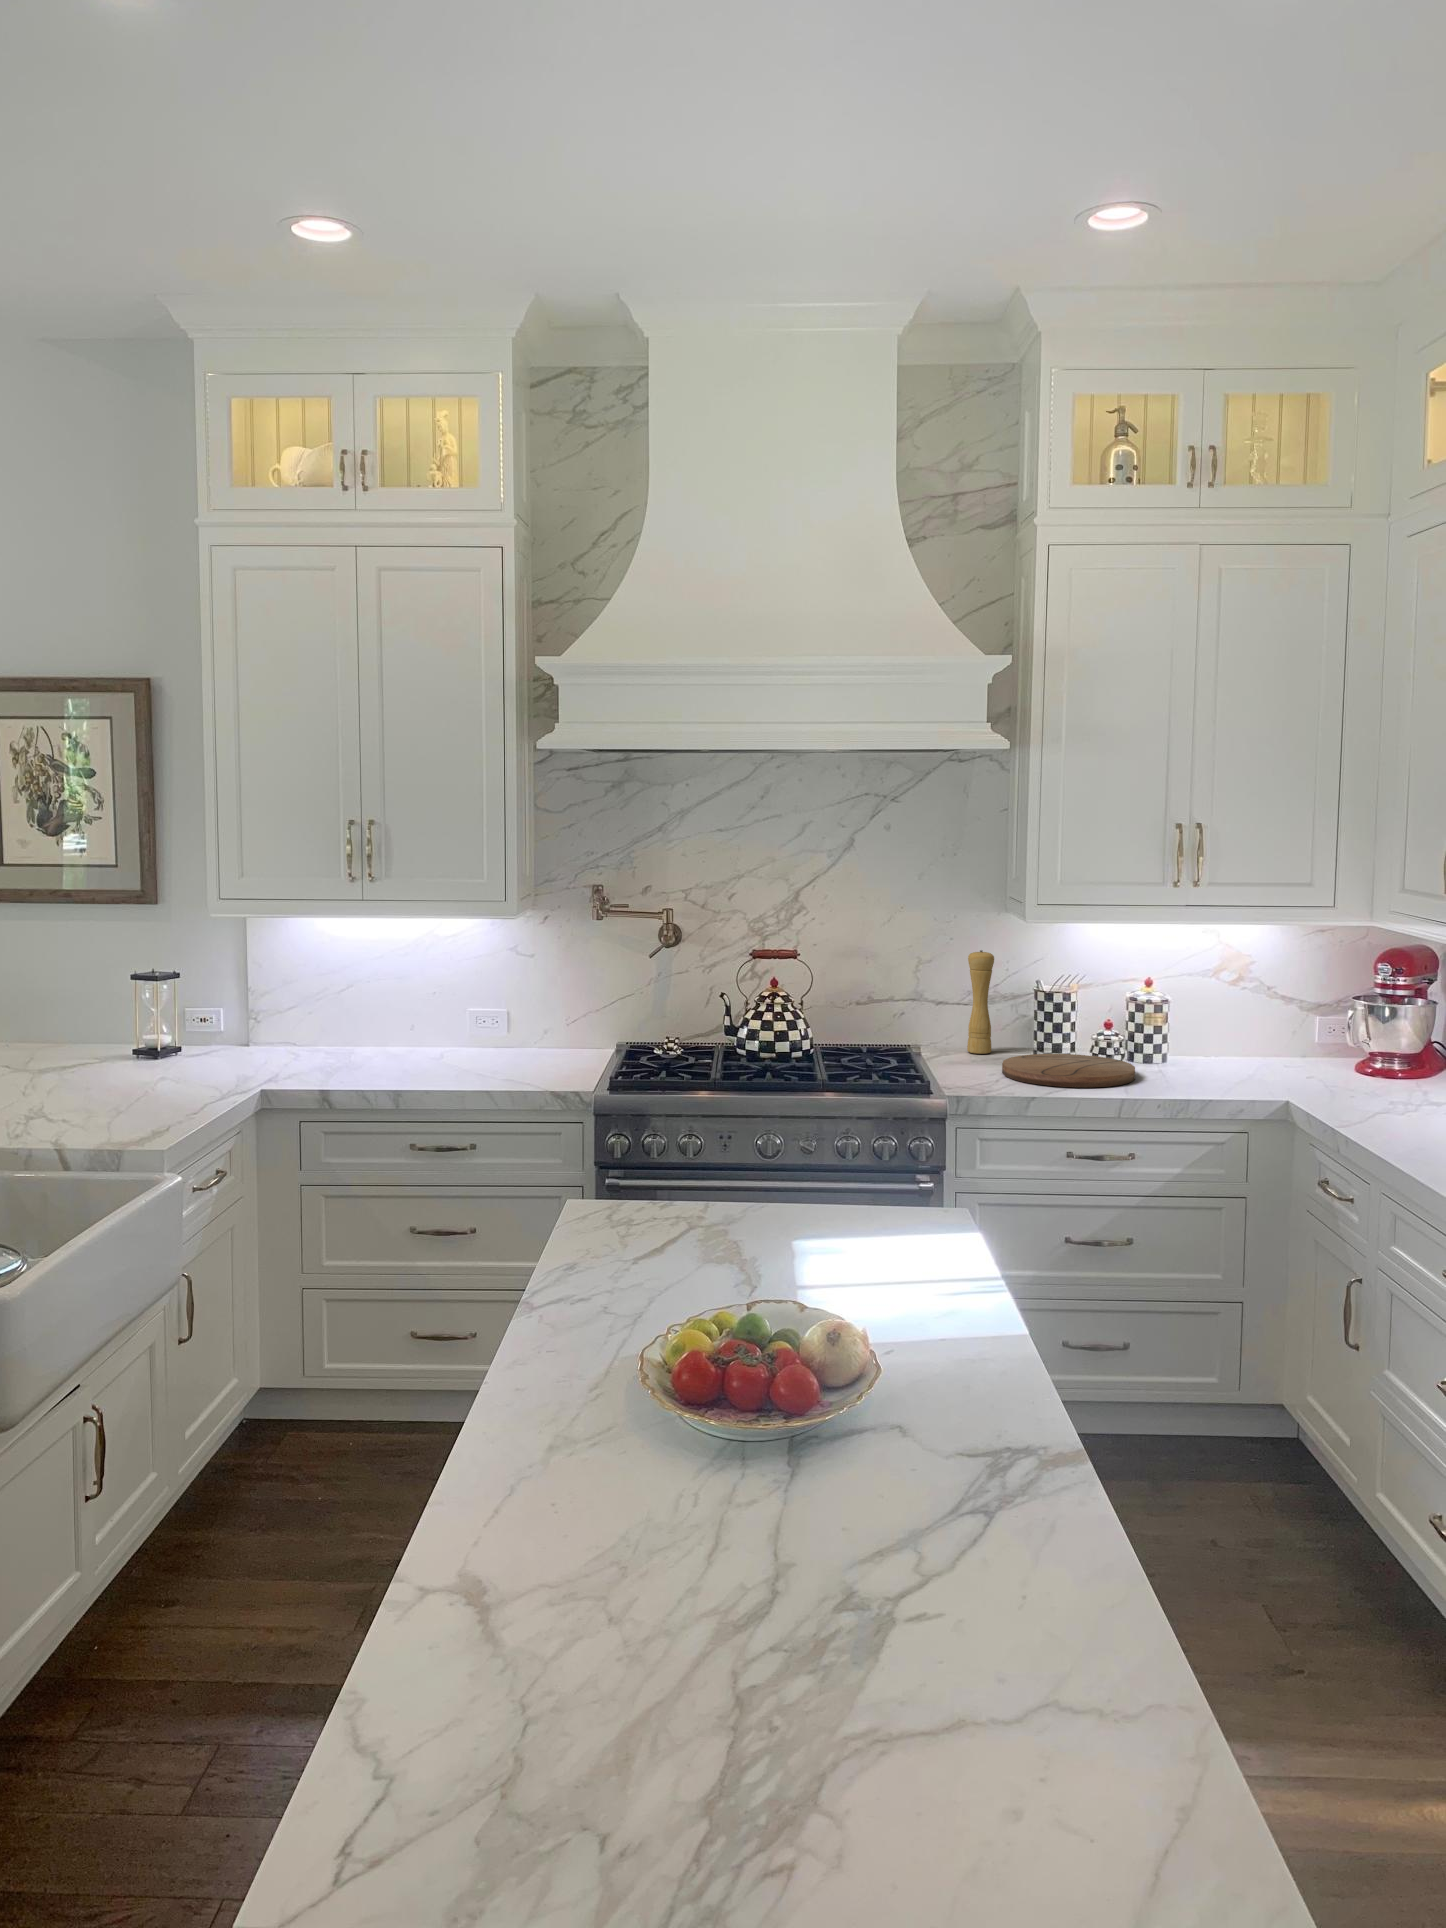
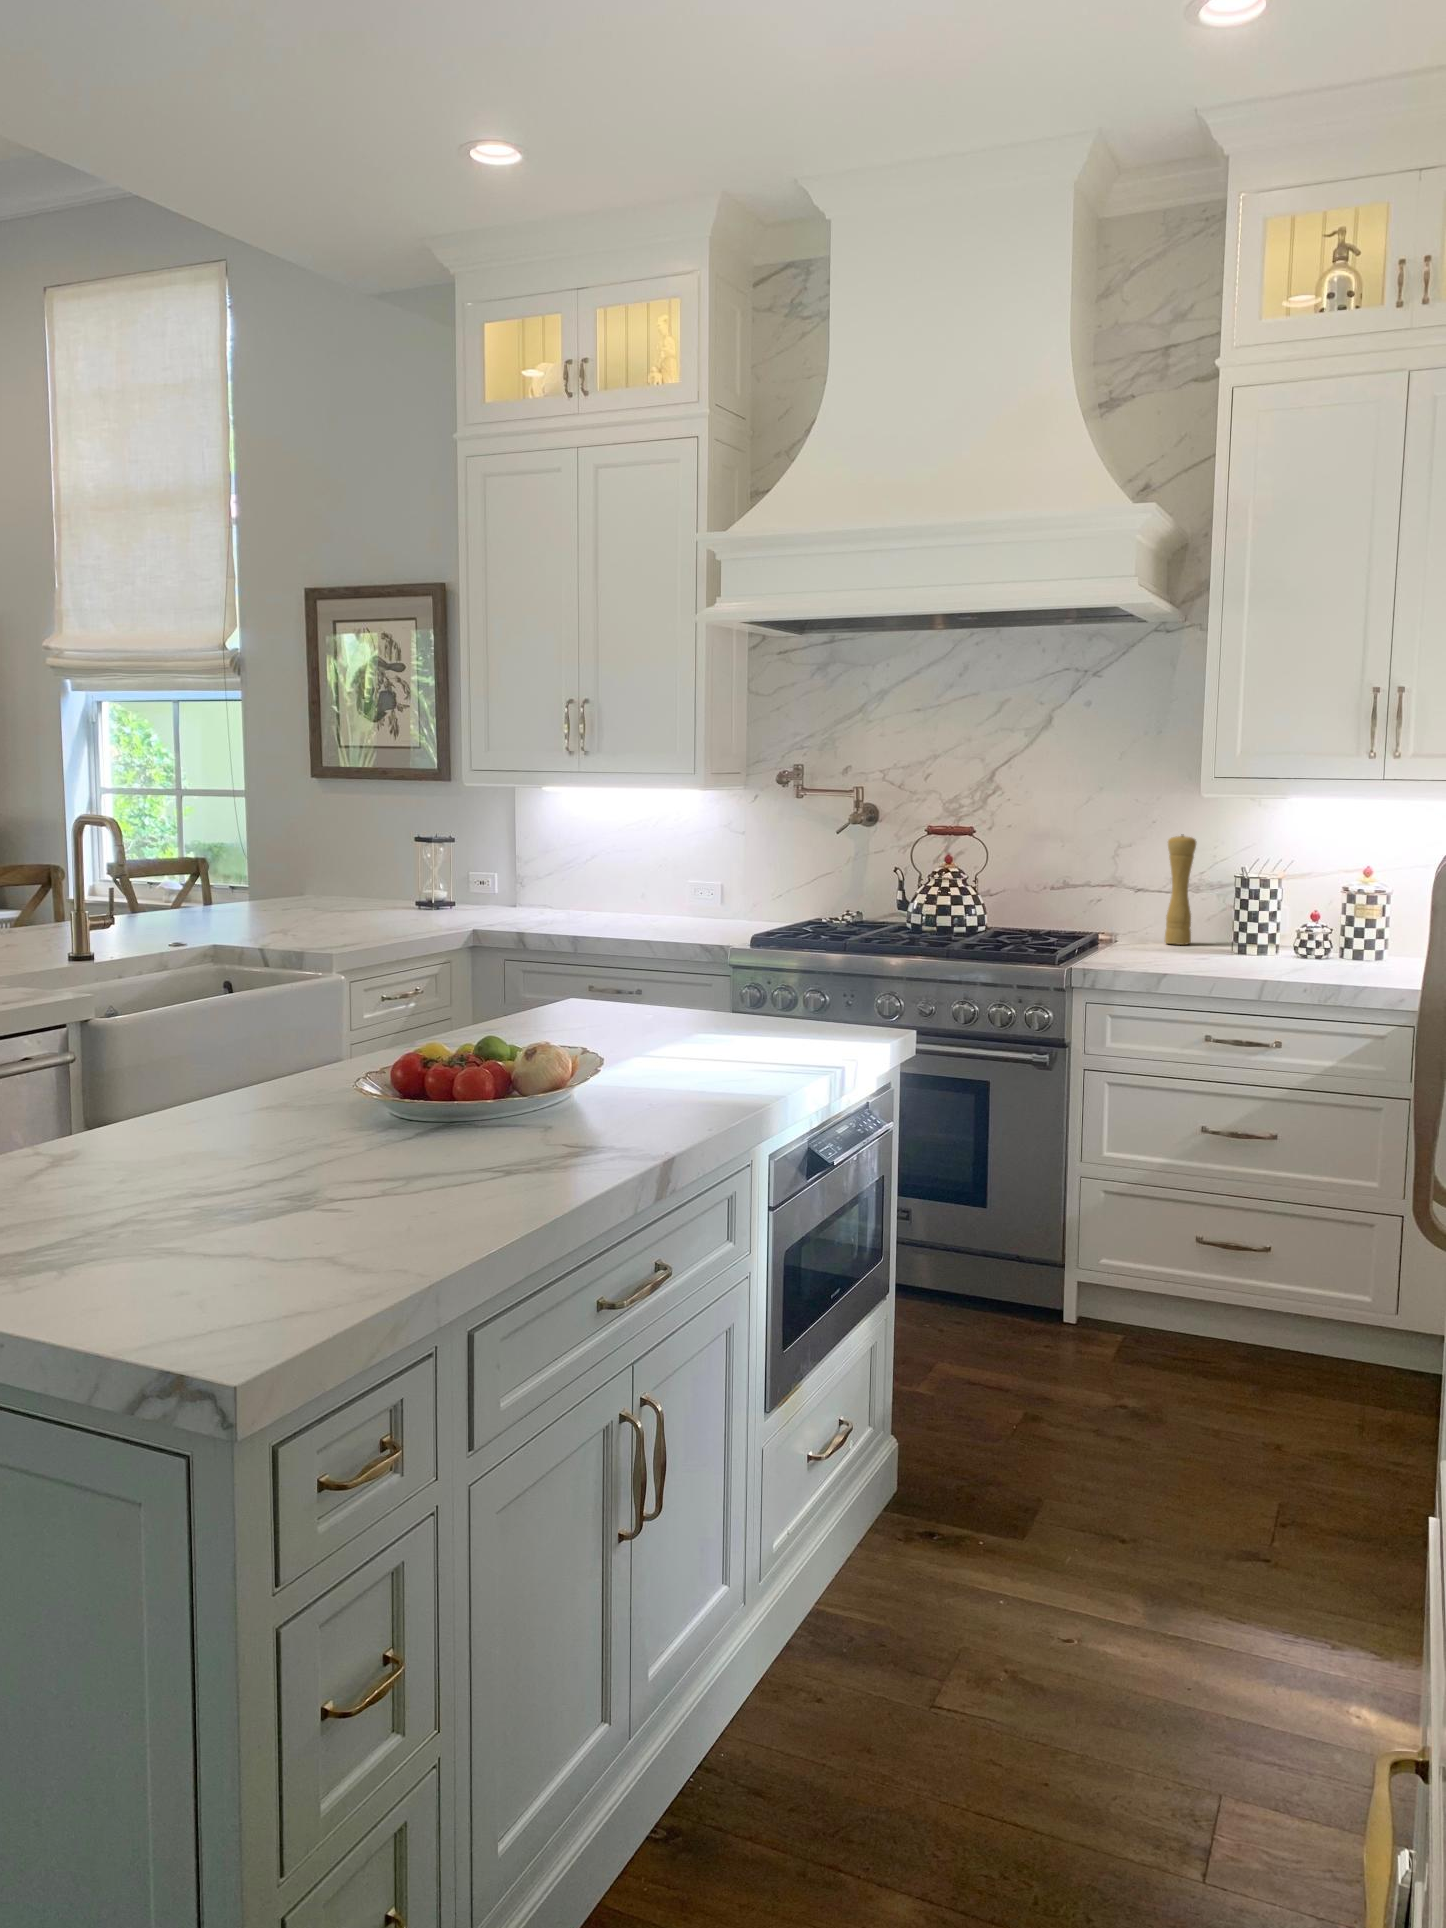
cutting board: present [1002,1054,1135,1088] -> none [1163,944,1312,972]

